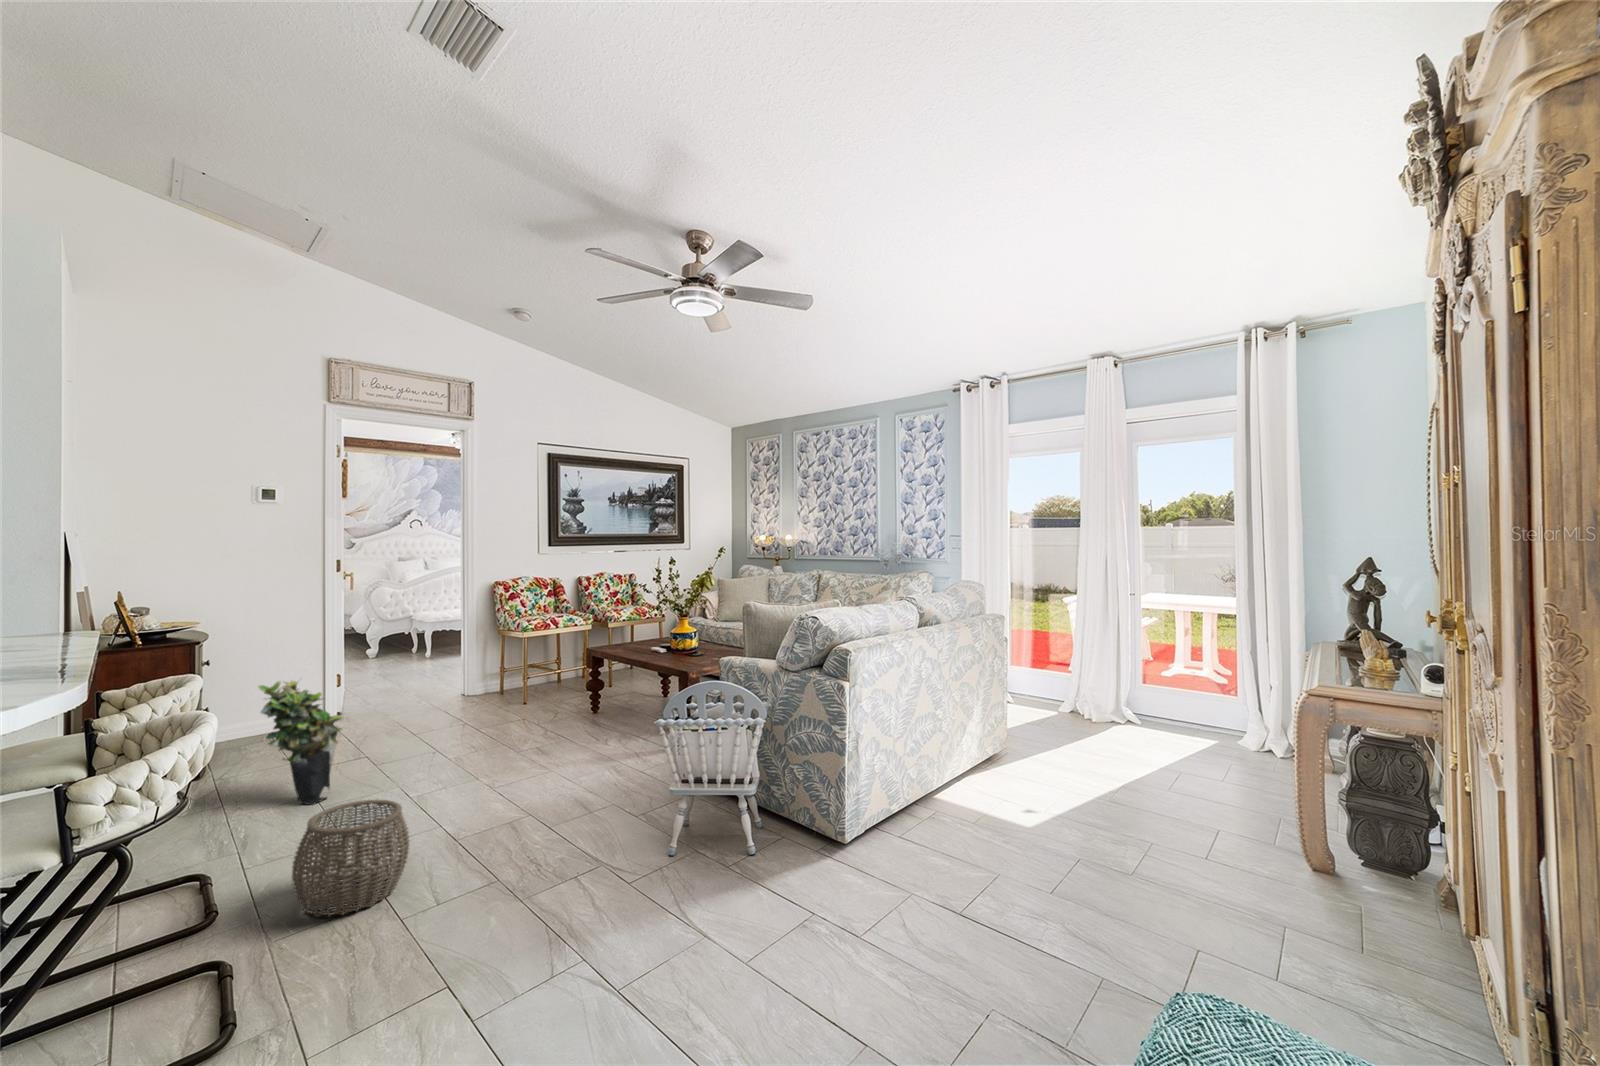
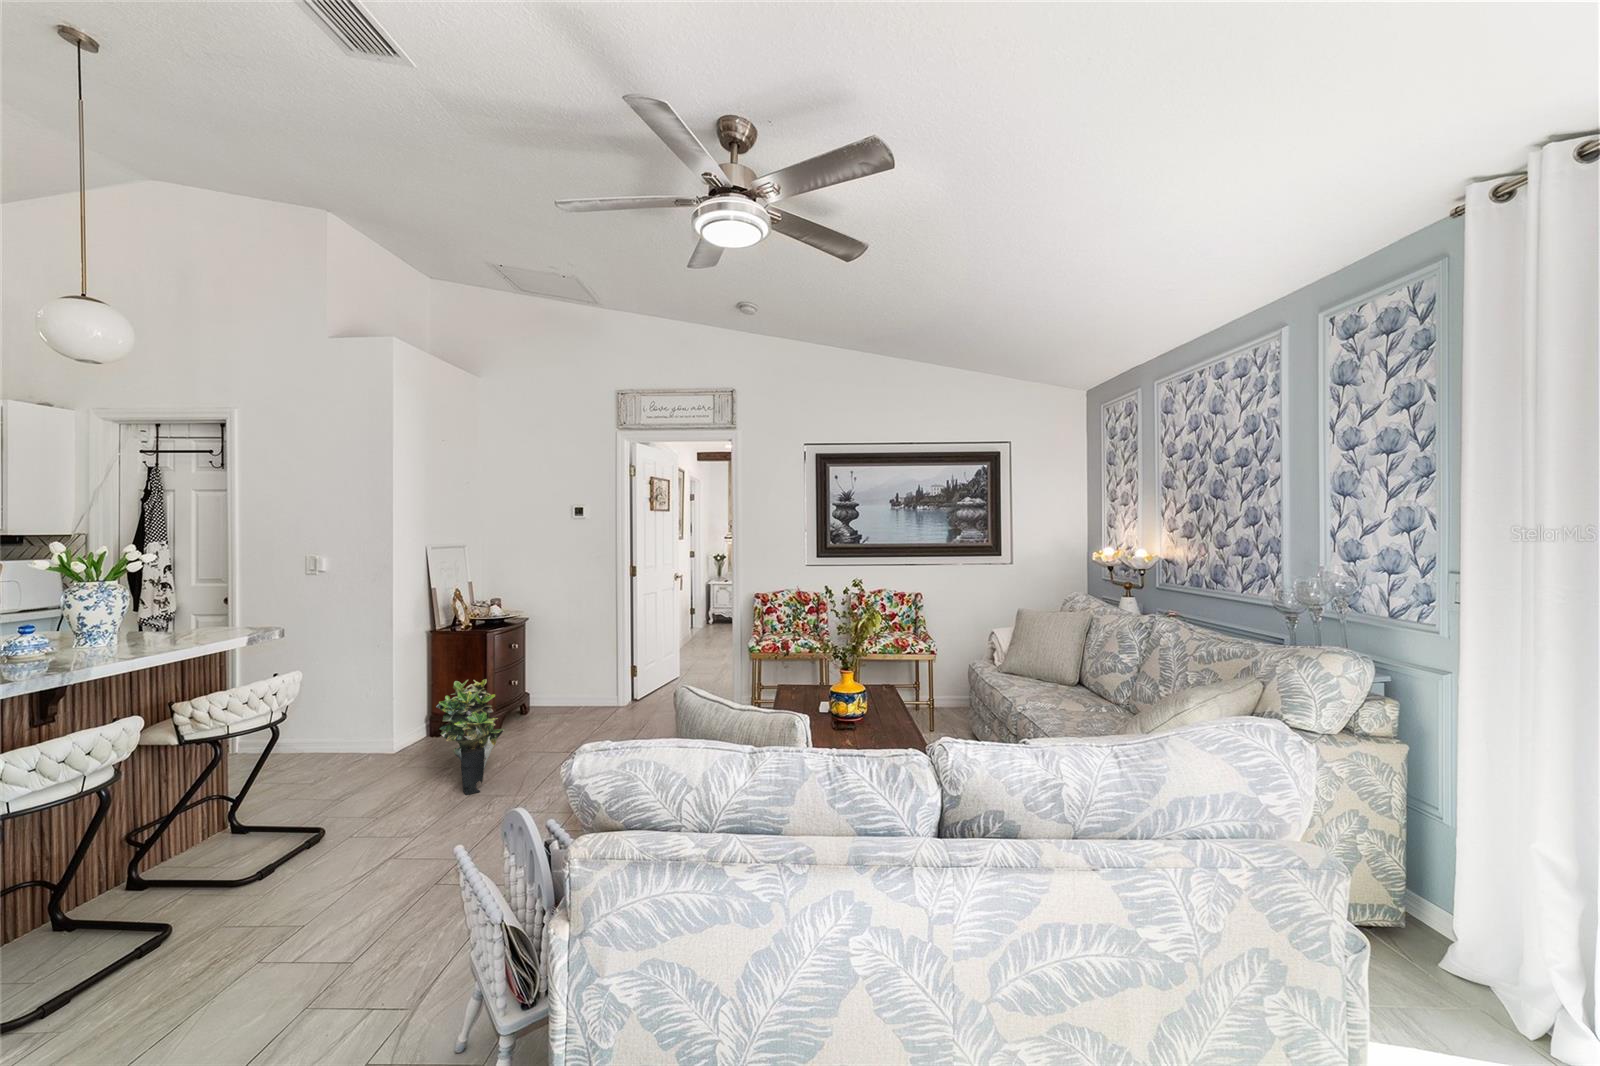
woven basket: present [292,800,410,916] -> none [224,827,345,946]

